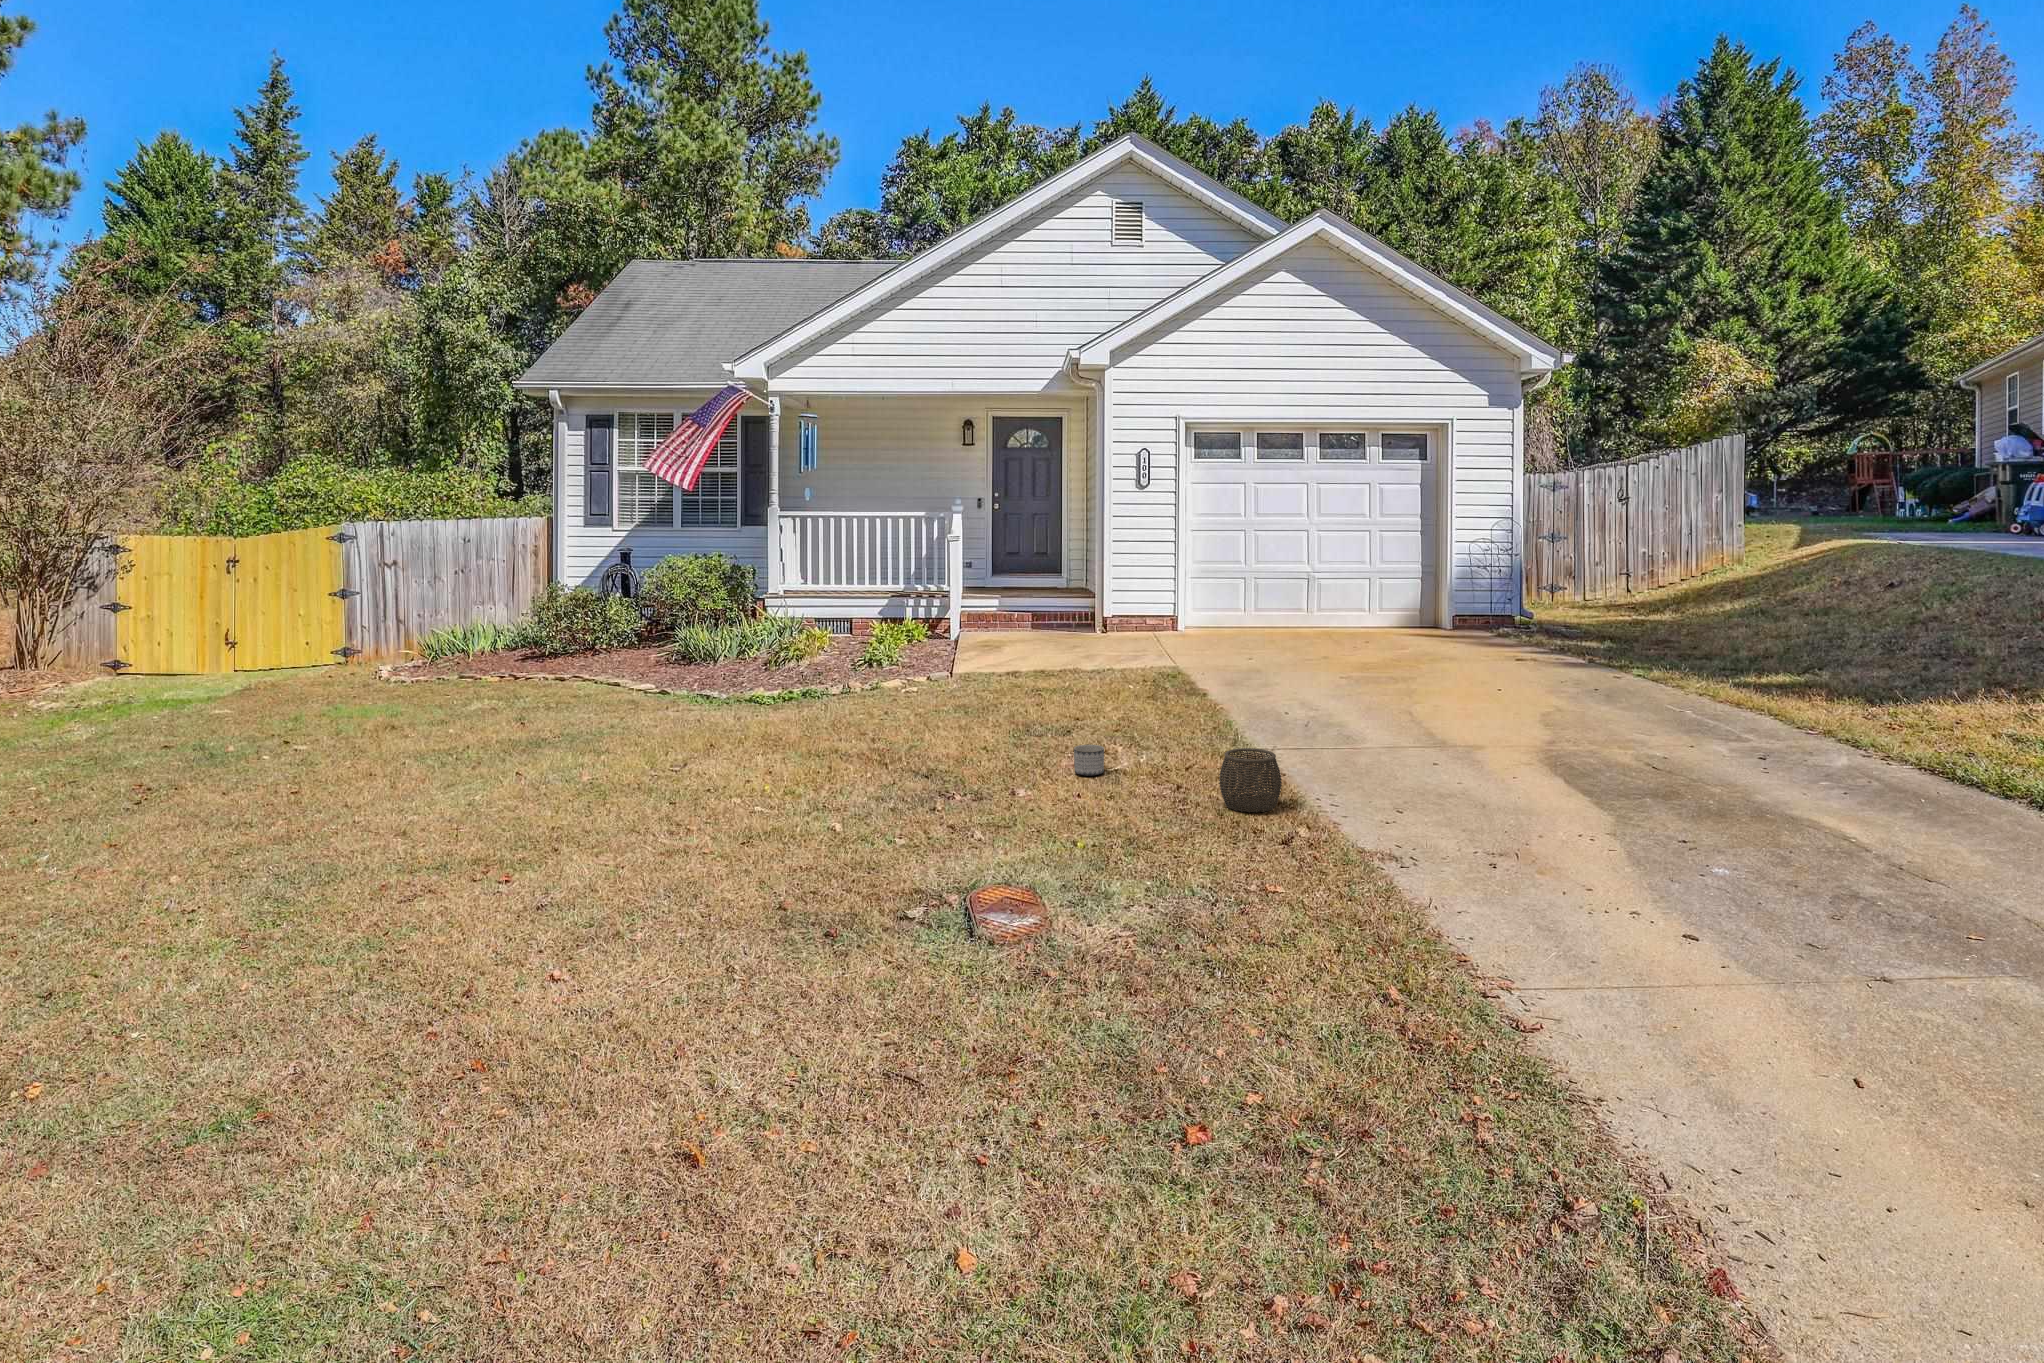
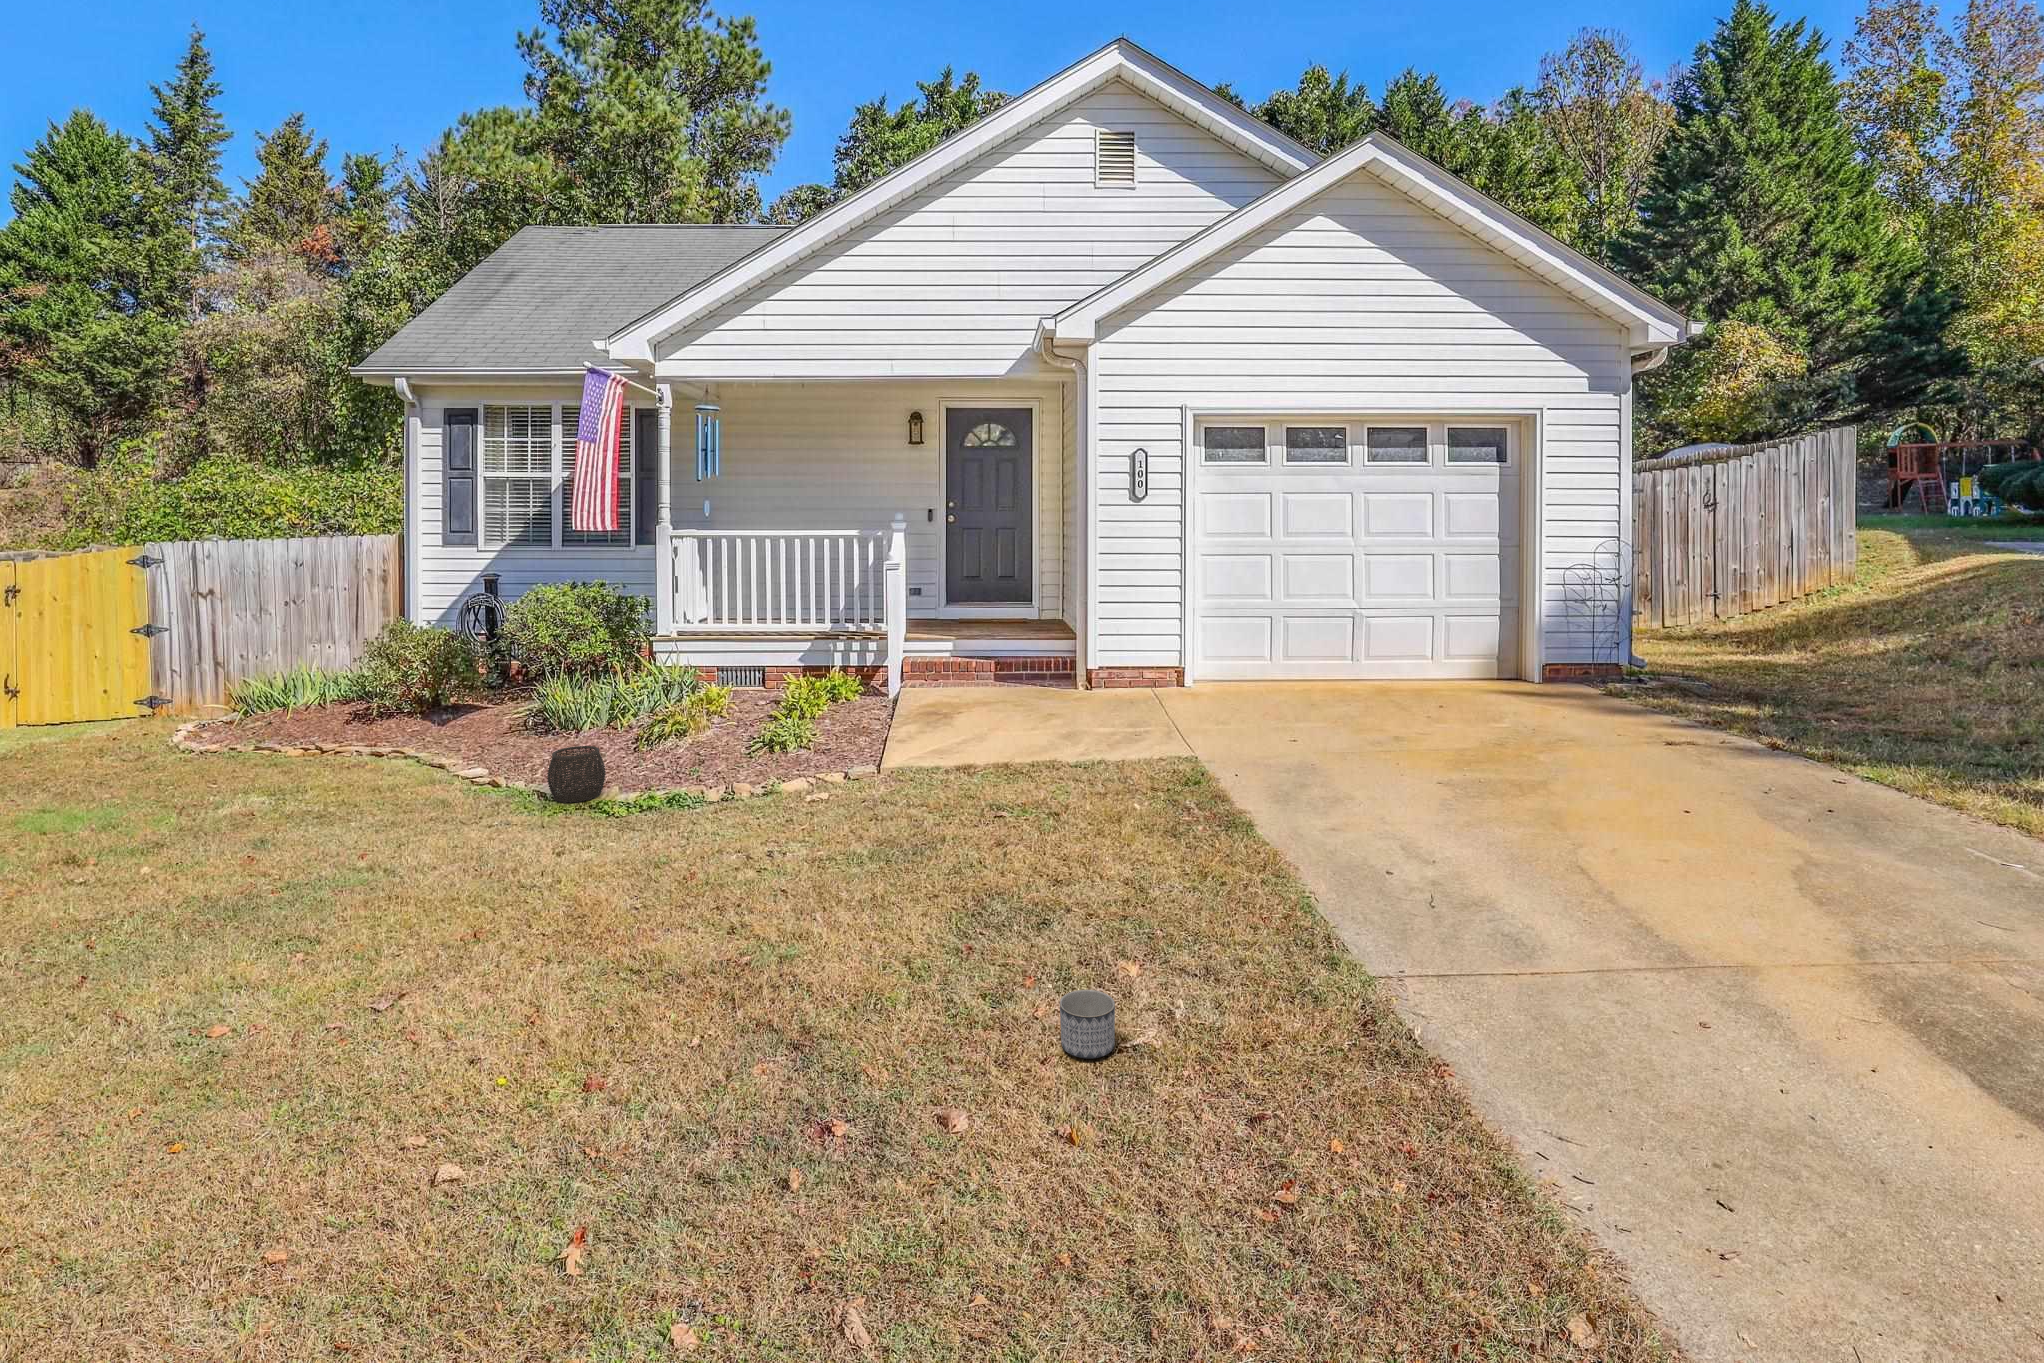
woven basket: present [1219,748,1282,813] -> present [547,746,606,803]

